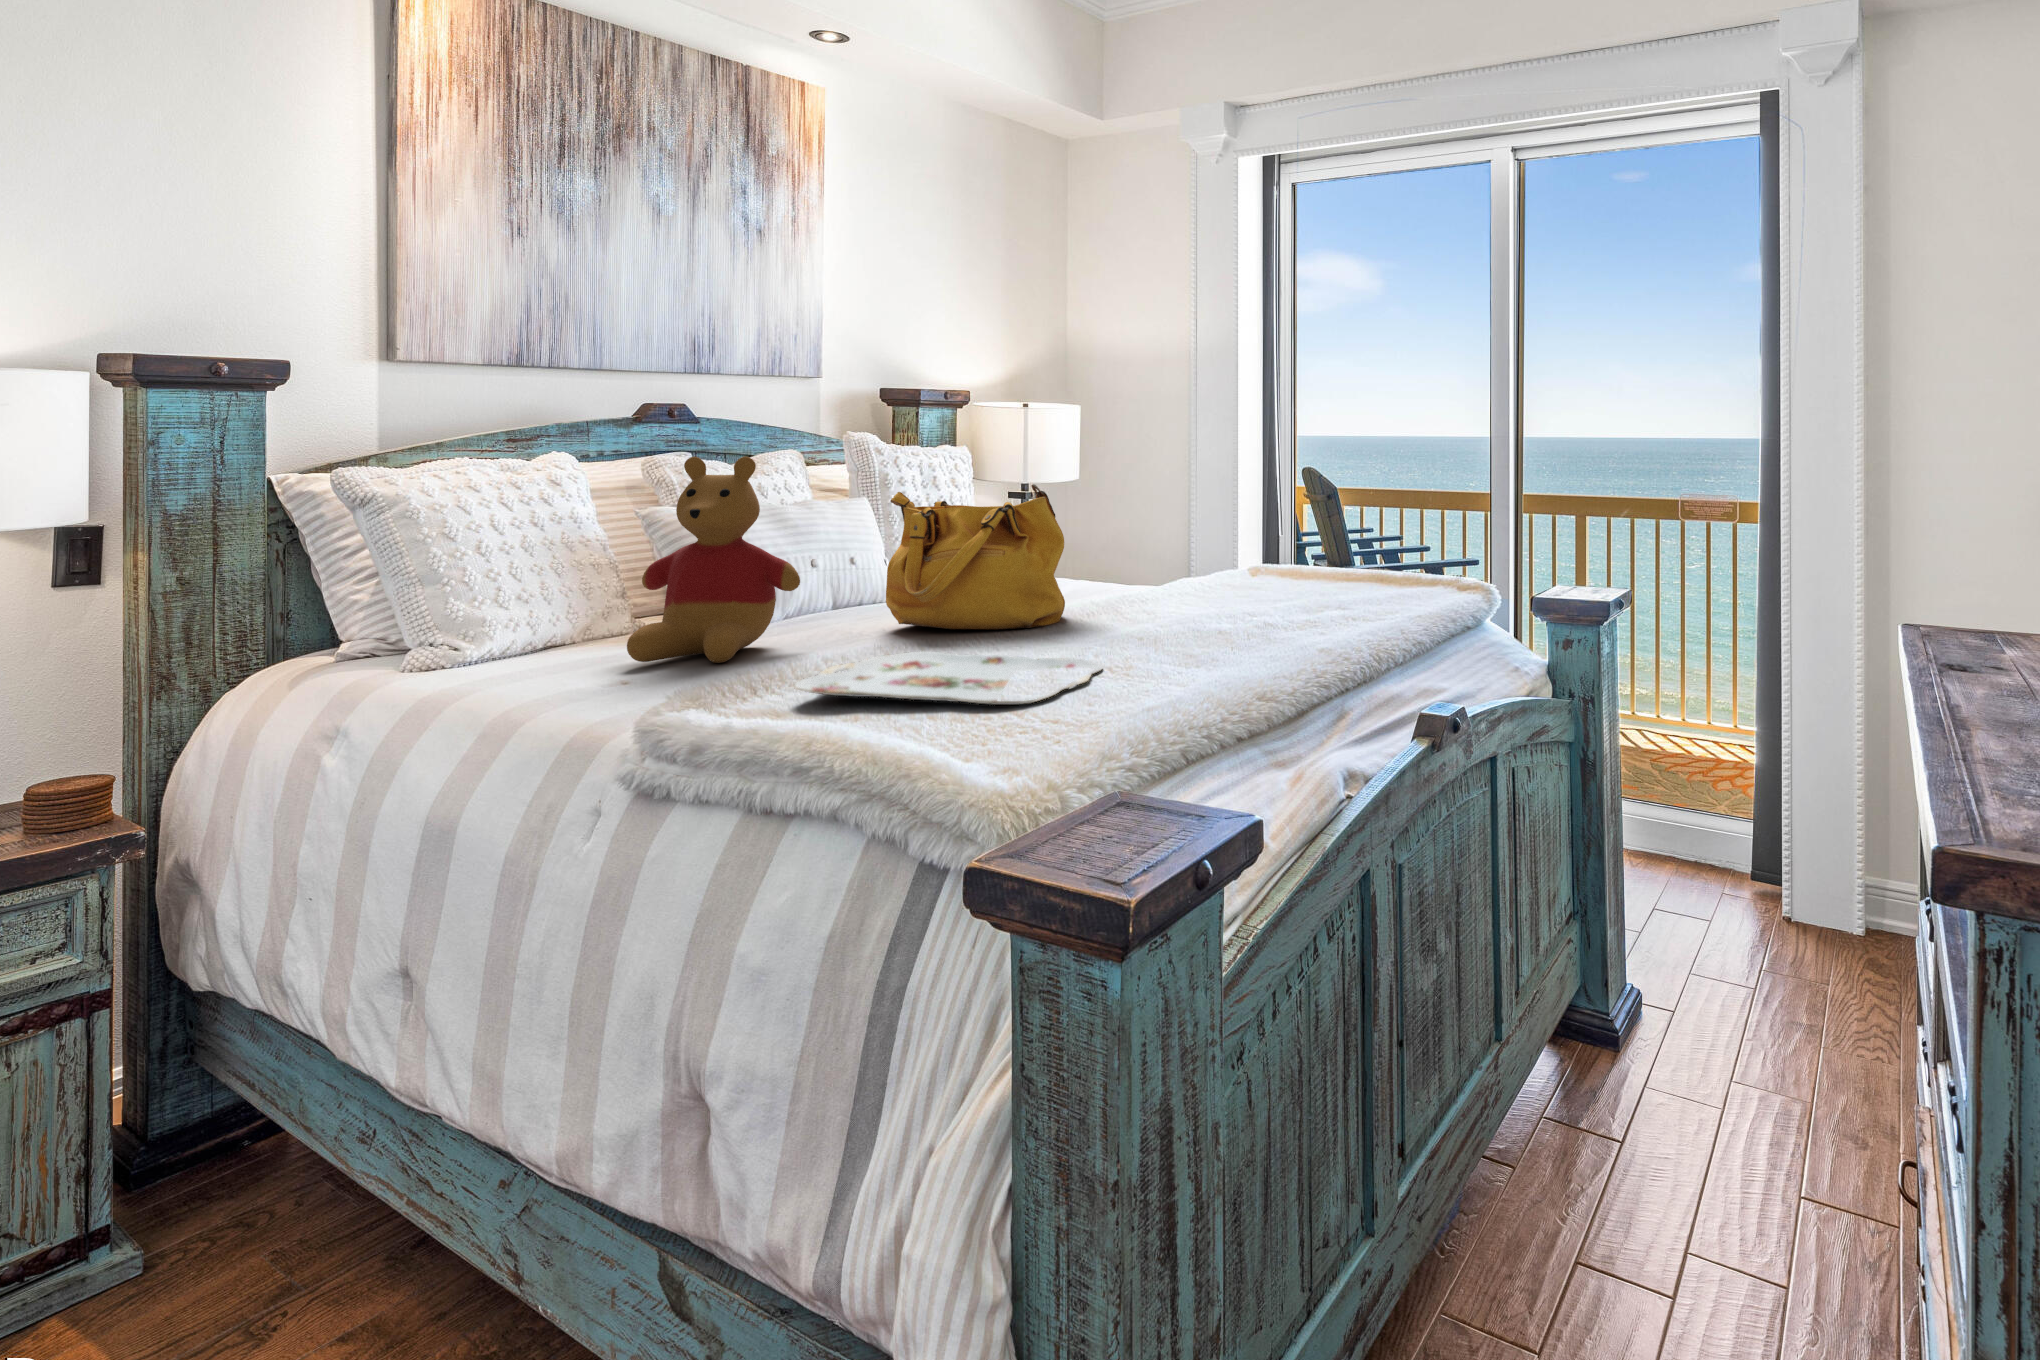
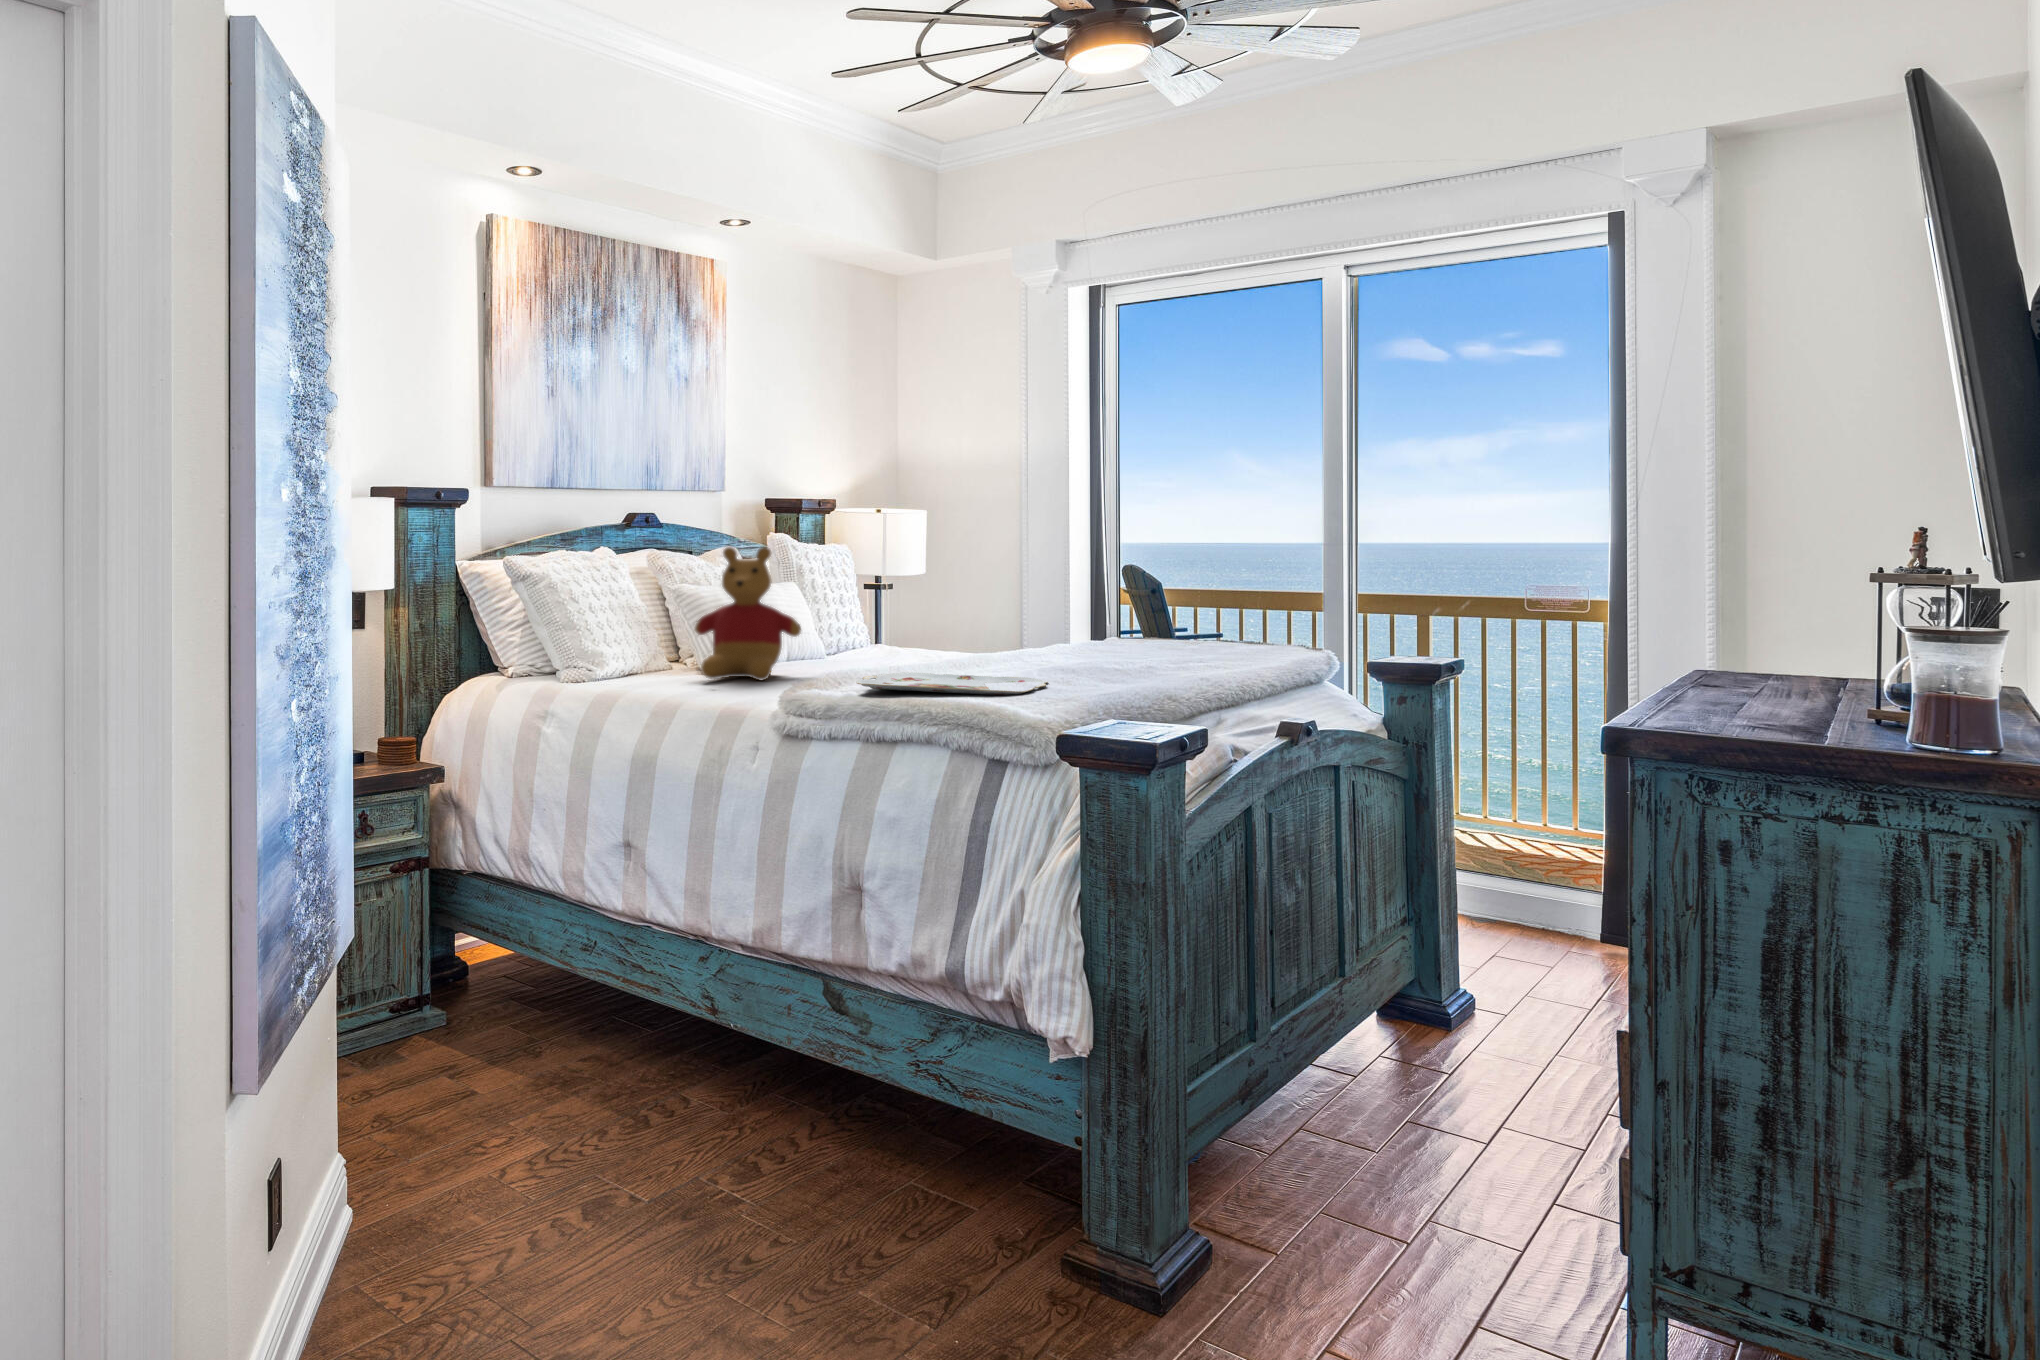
handbag: present [886,484,1065,629] -> none [847,566,982,668]

